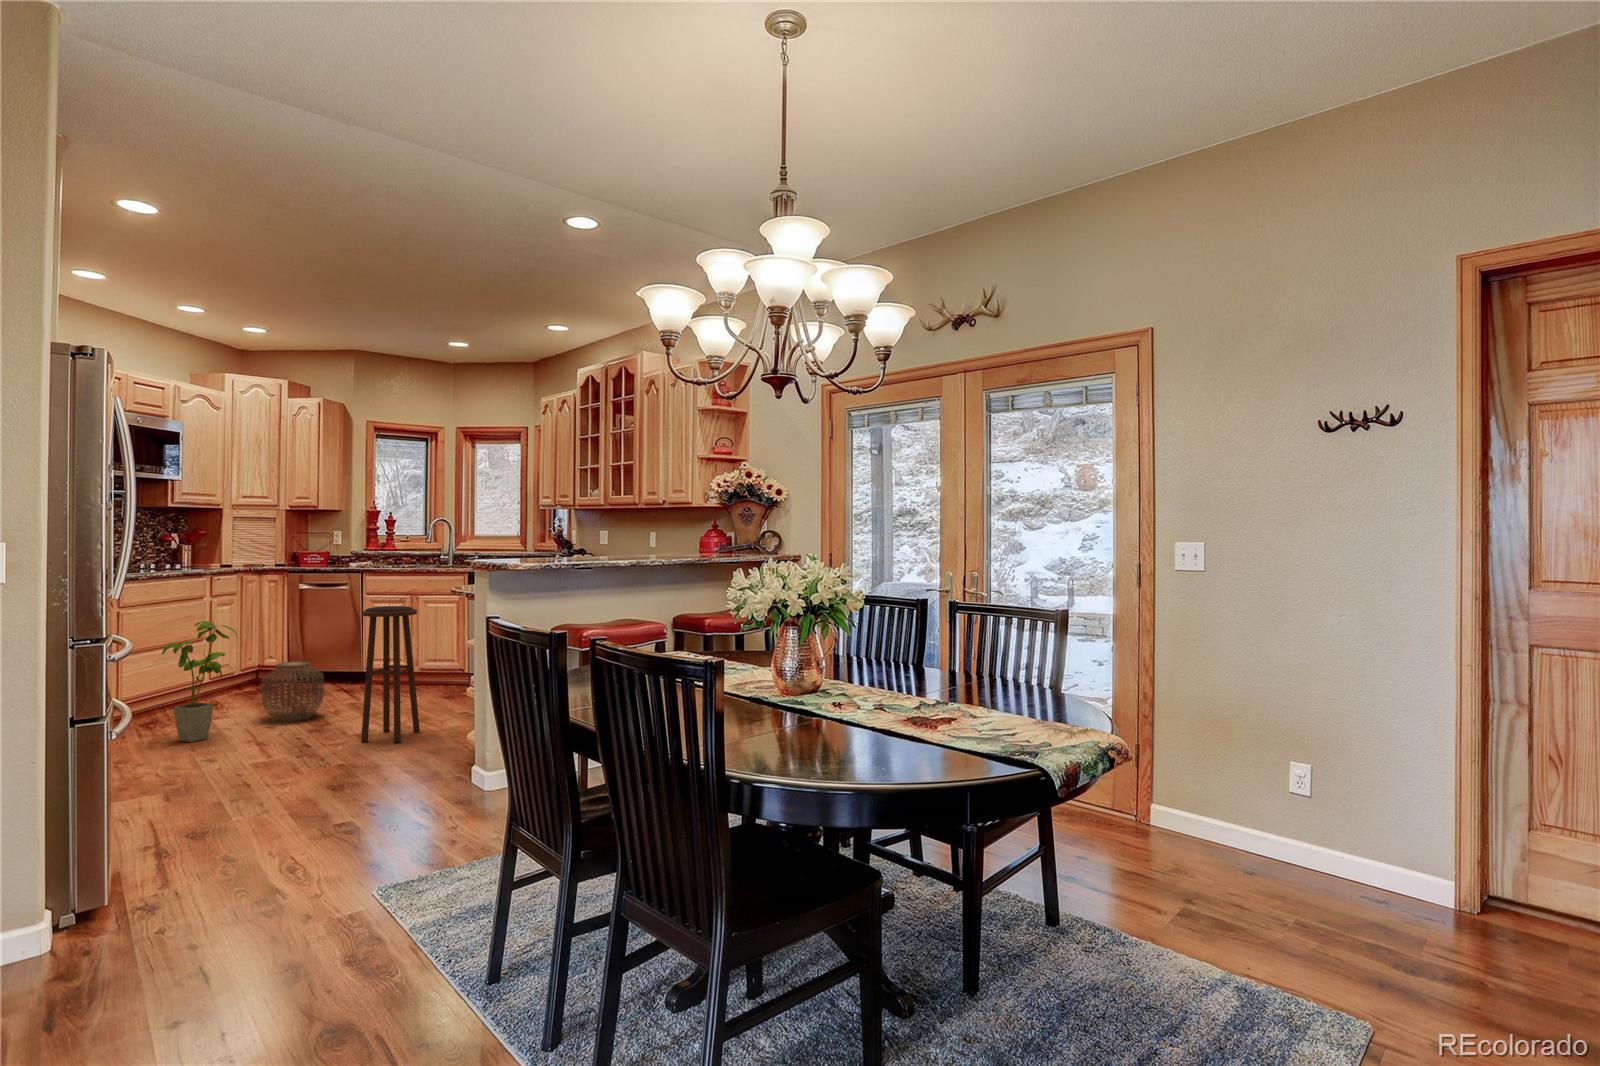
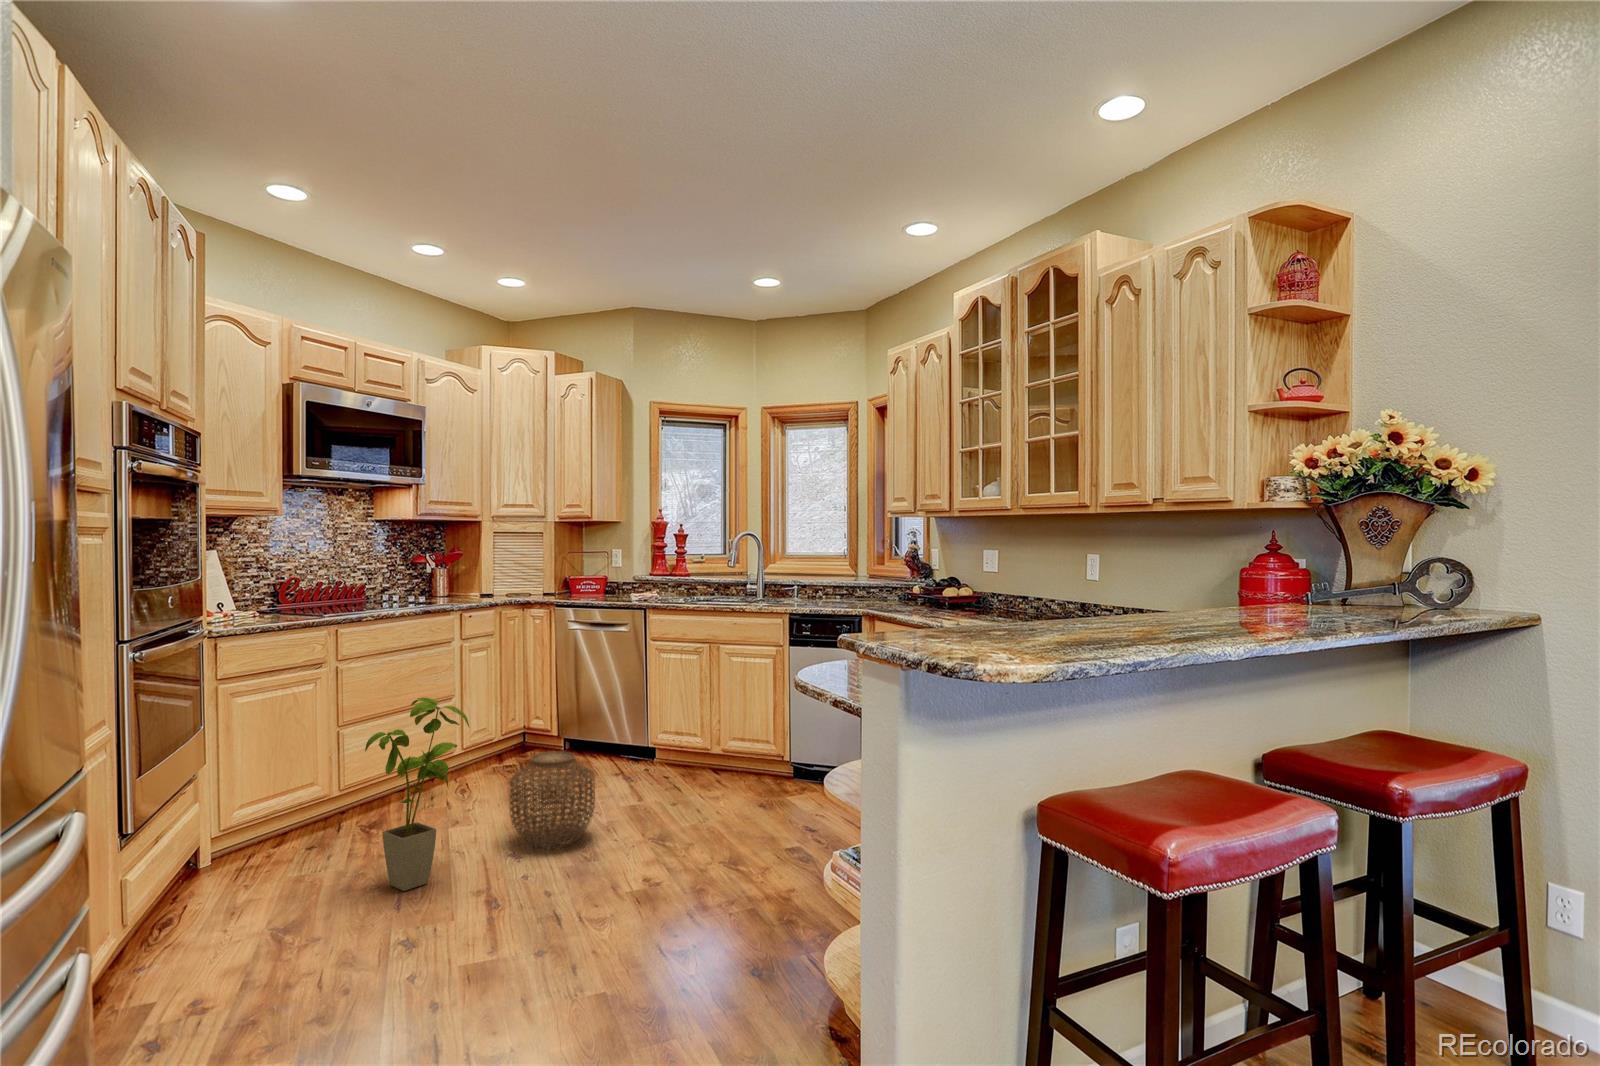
stool: present [361,606,420,743] -> none [646,684,737,933]

